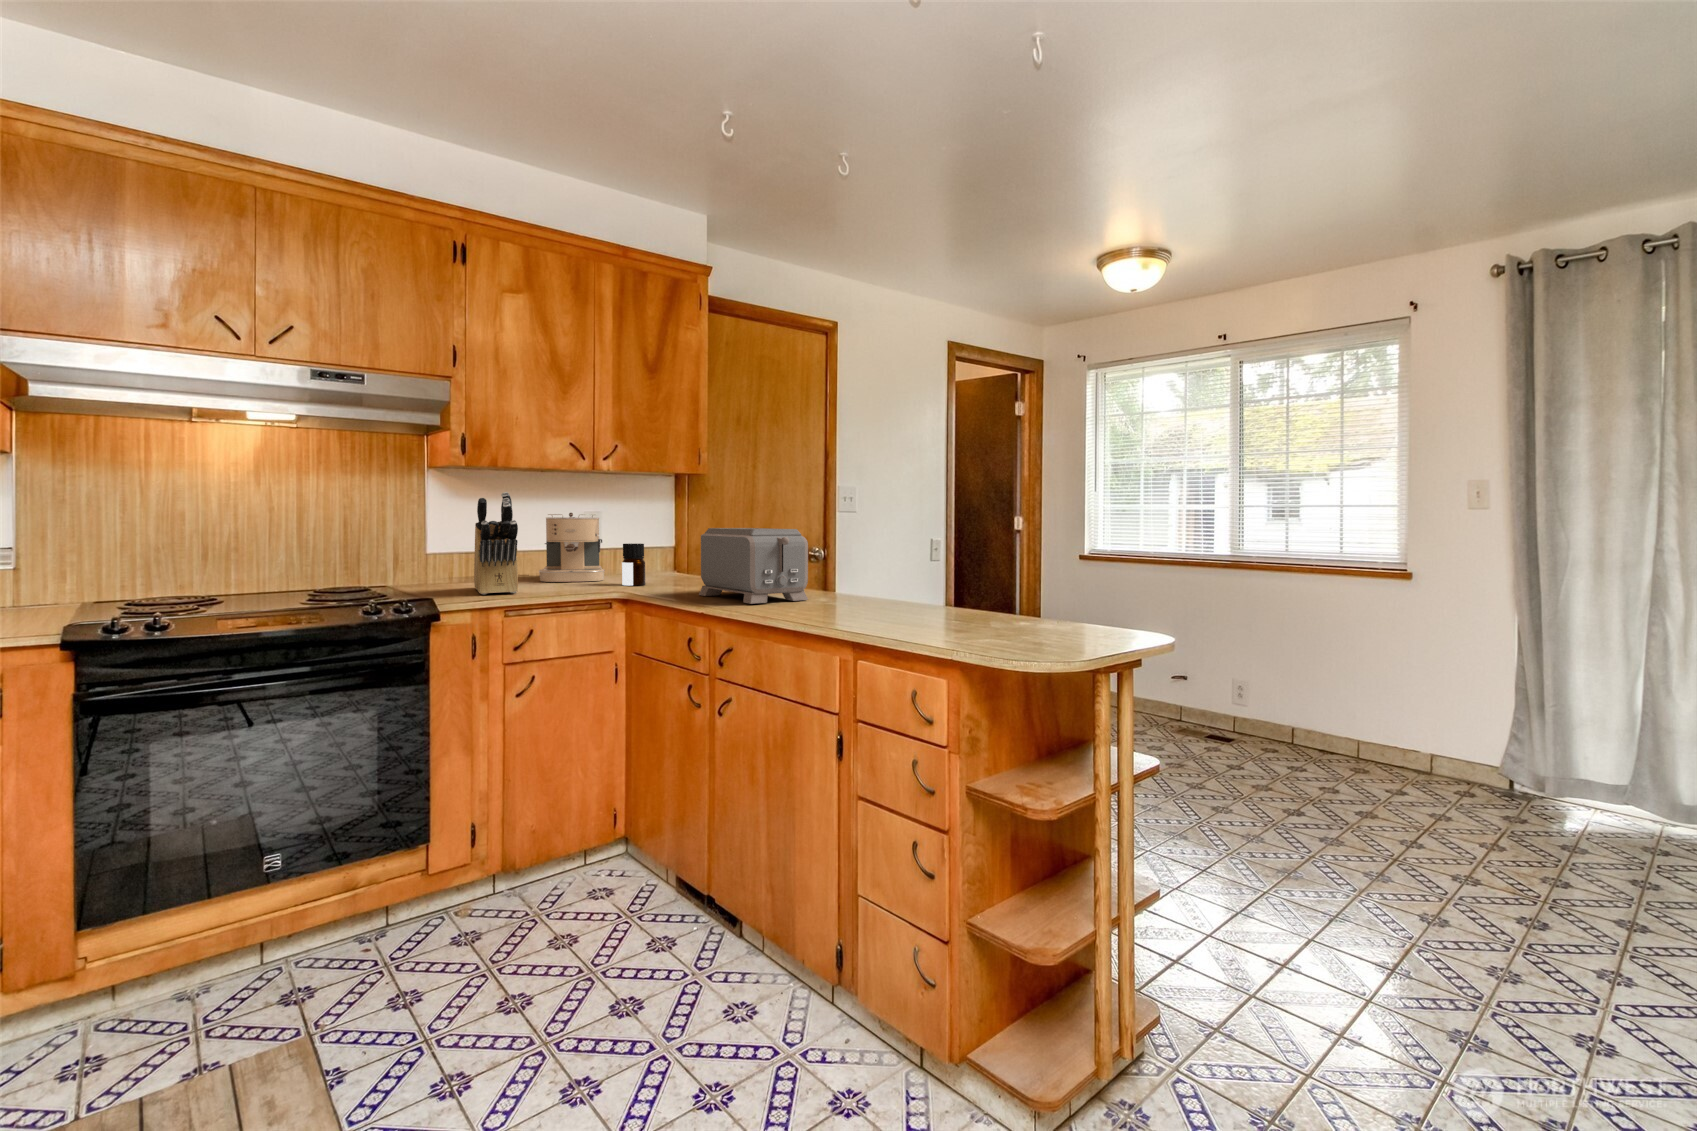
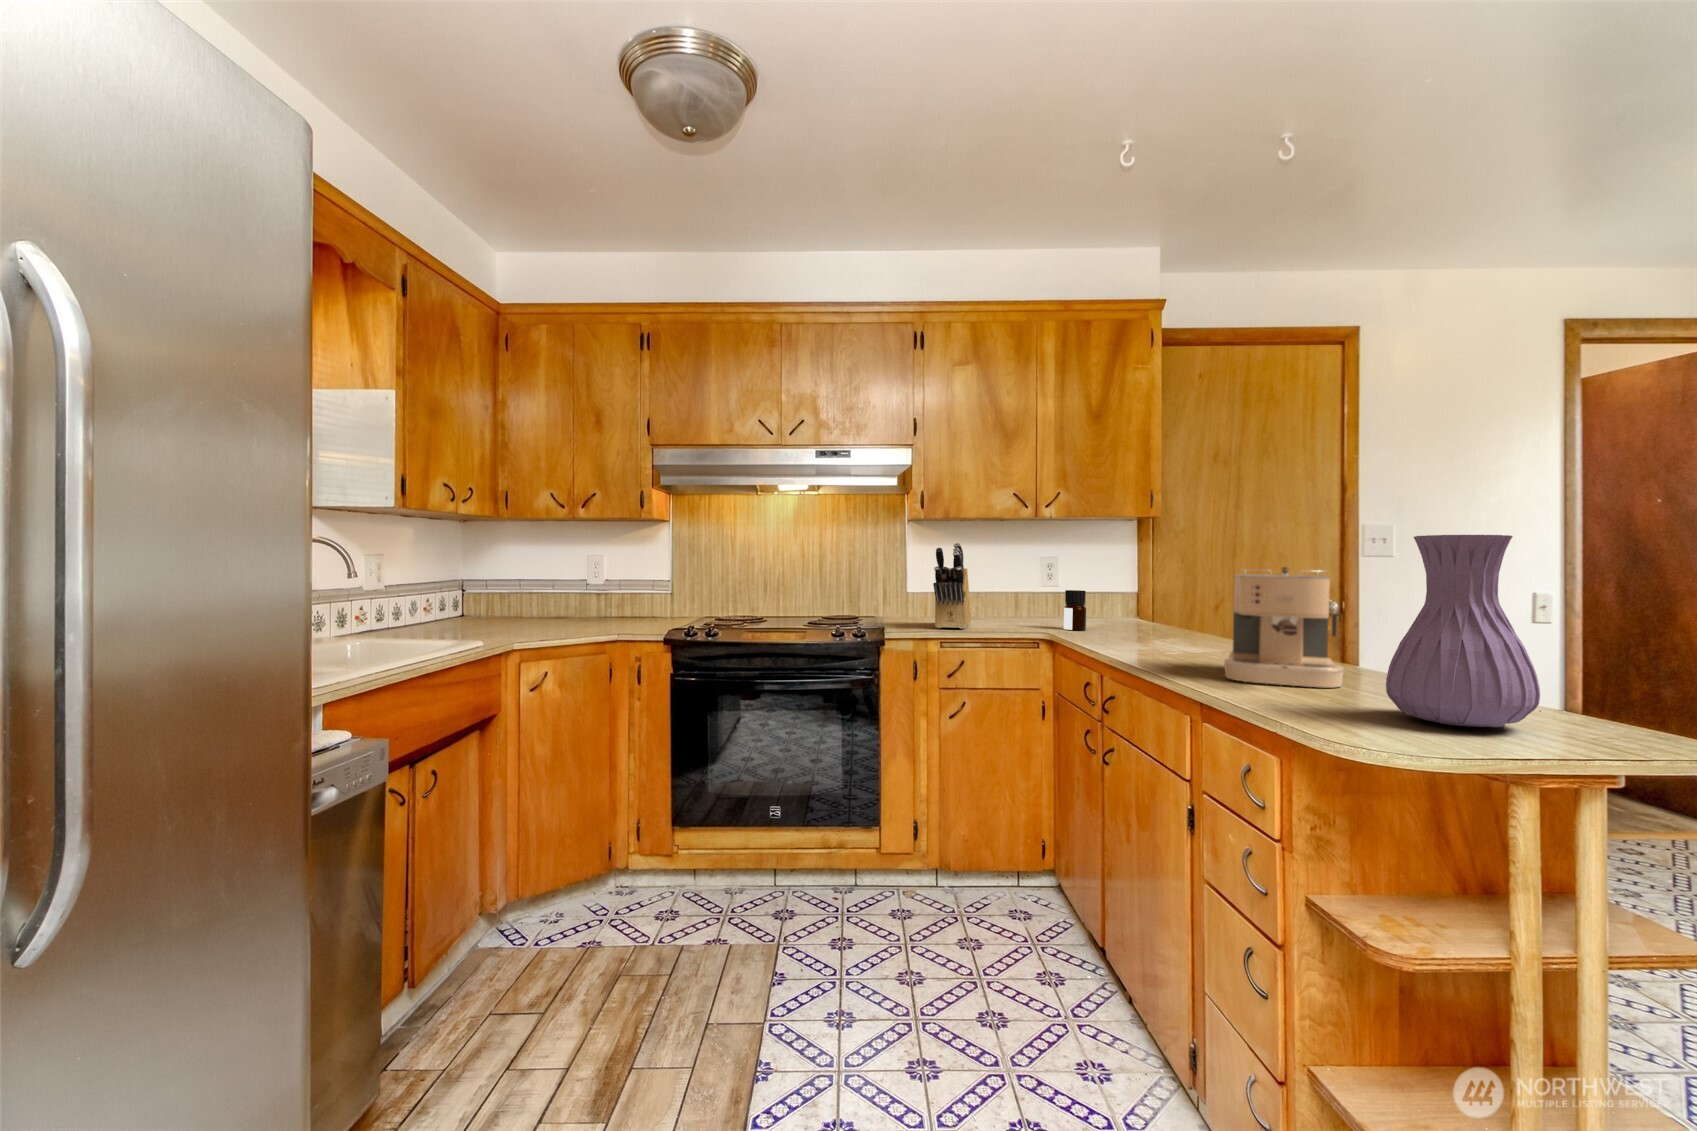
vase: none [993,493,1086,637] -> present [1386,535,1540,727]
coffee maker: present [539,513,605,582] -> present [1224,567,1345,688]
toaster: present [699,528,808,604] -> none [1117,577,1224,656]

